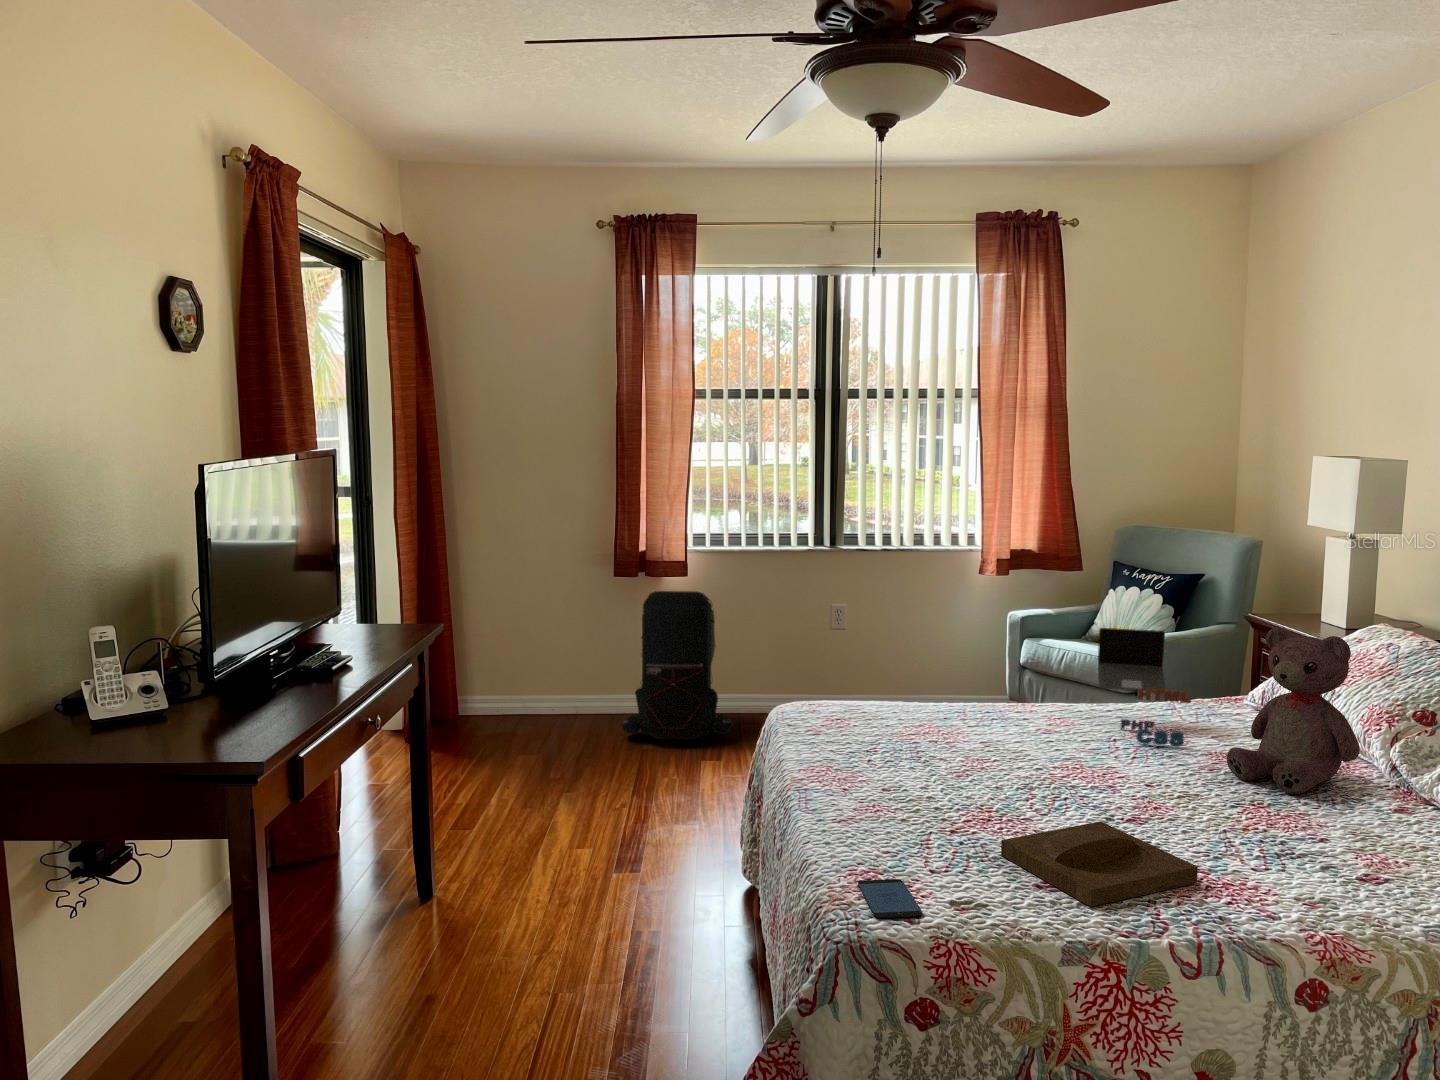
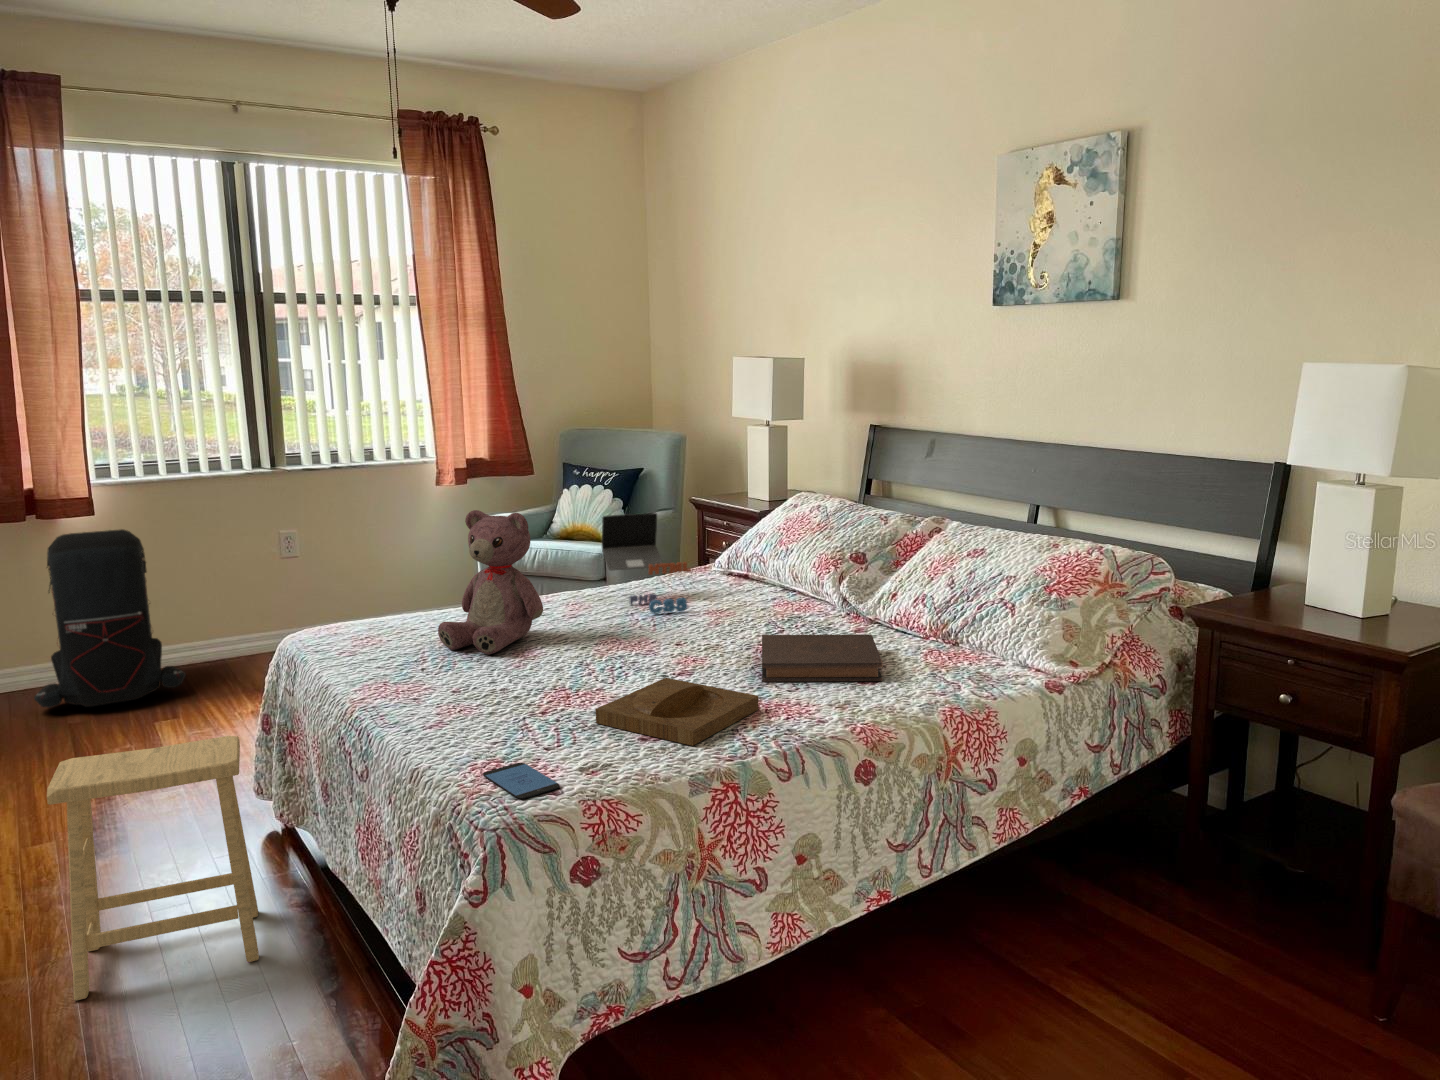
teddy bear: present [1227,627,1360,794] -> present [438,510,543,655]
footstool: none [548,784,708,1001] -> present [47,736,259,1000]
book: none [1224,793,1402,884] -> present [762,634,883,682]

